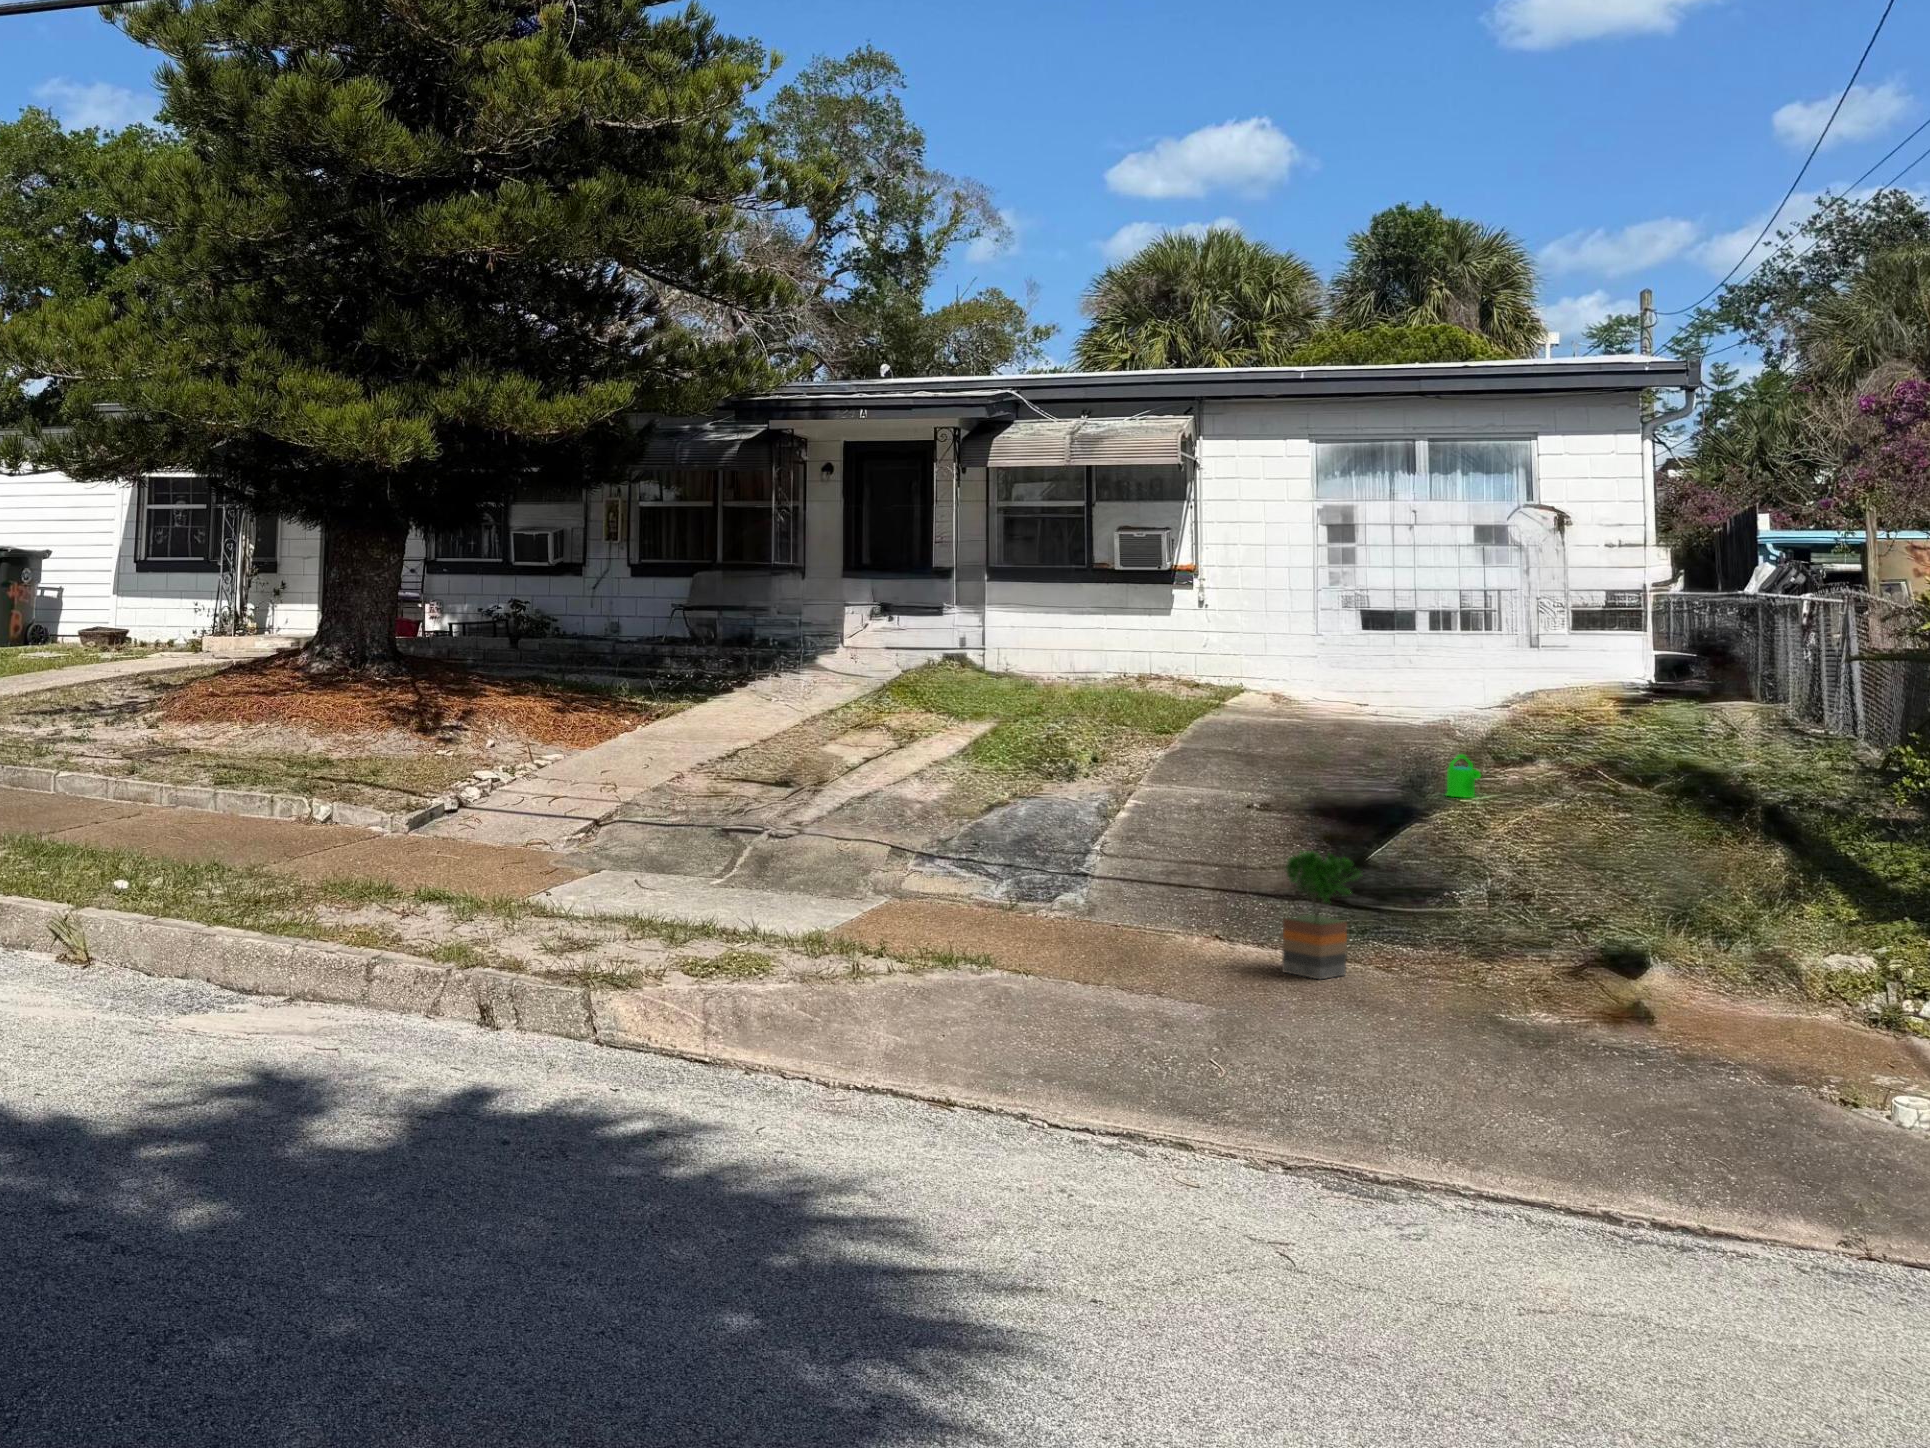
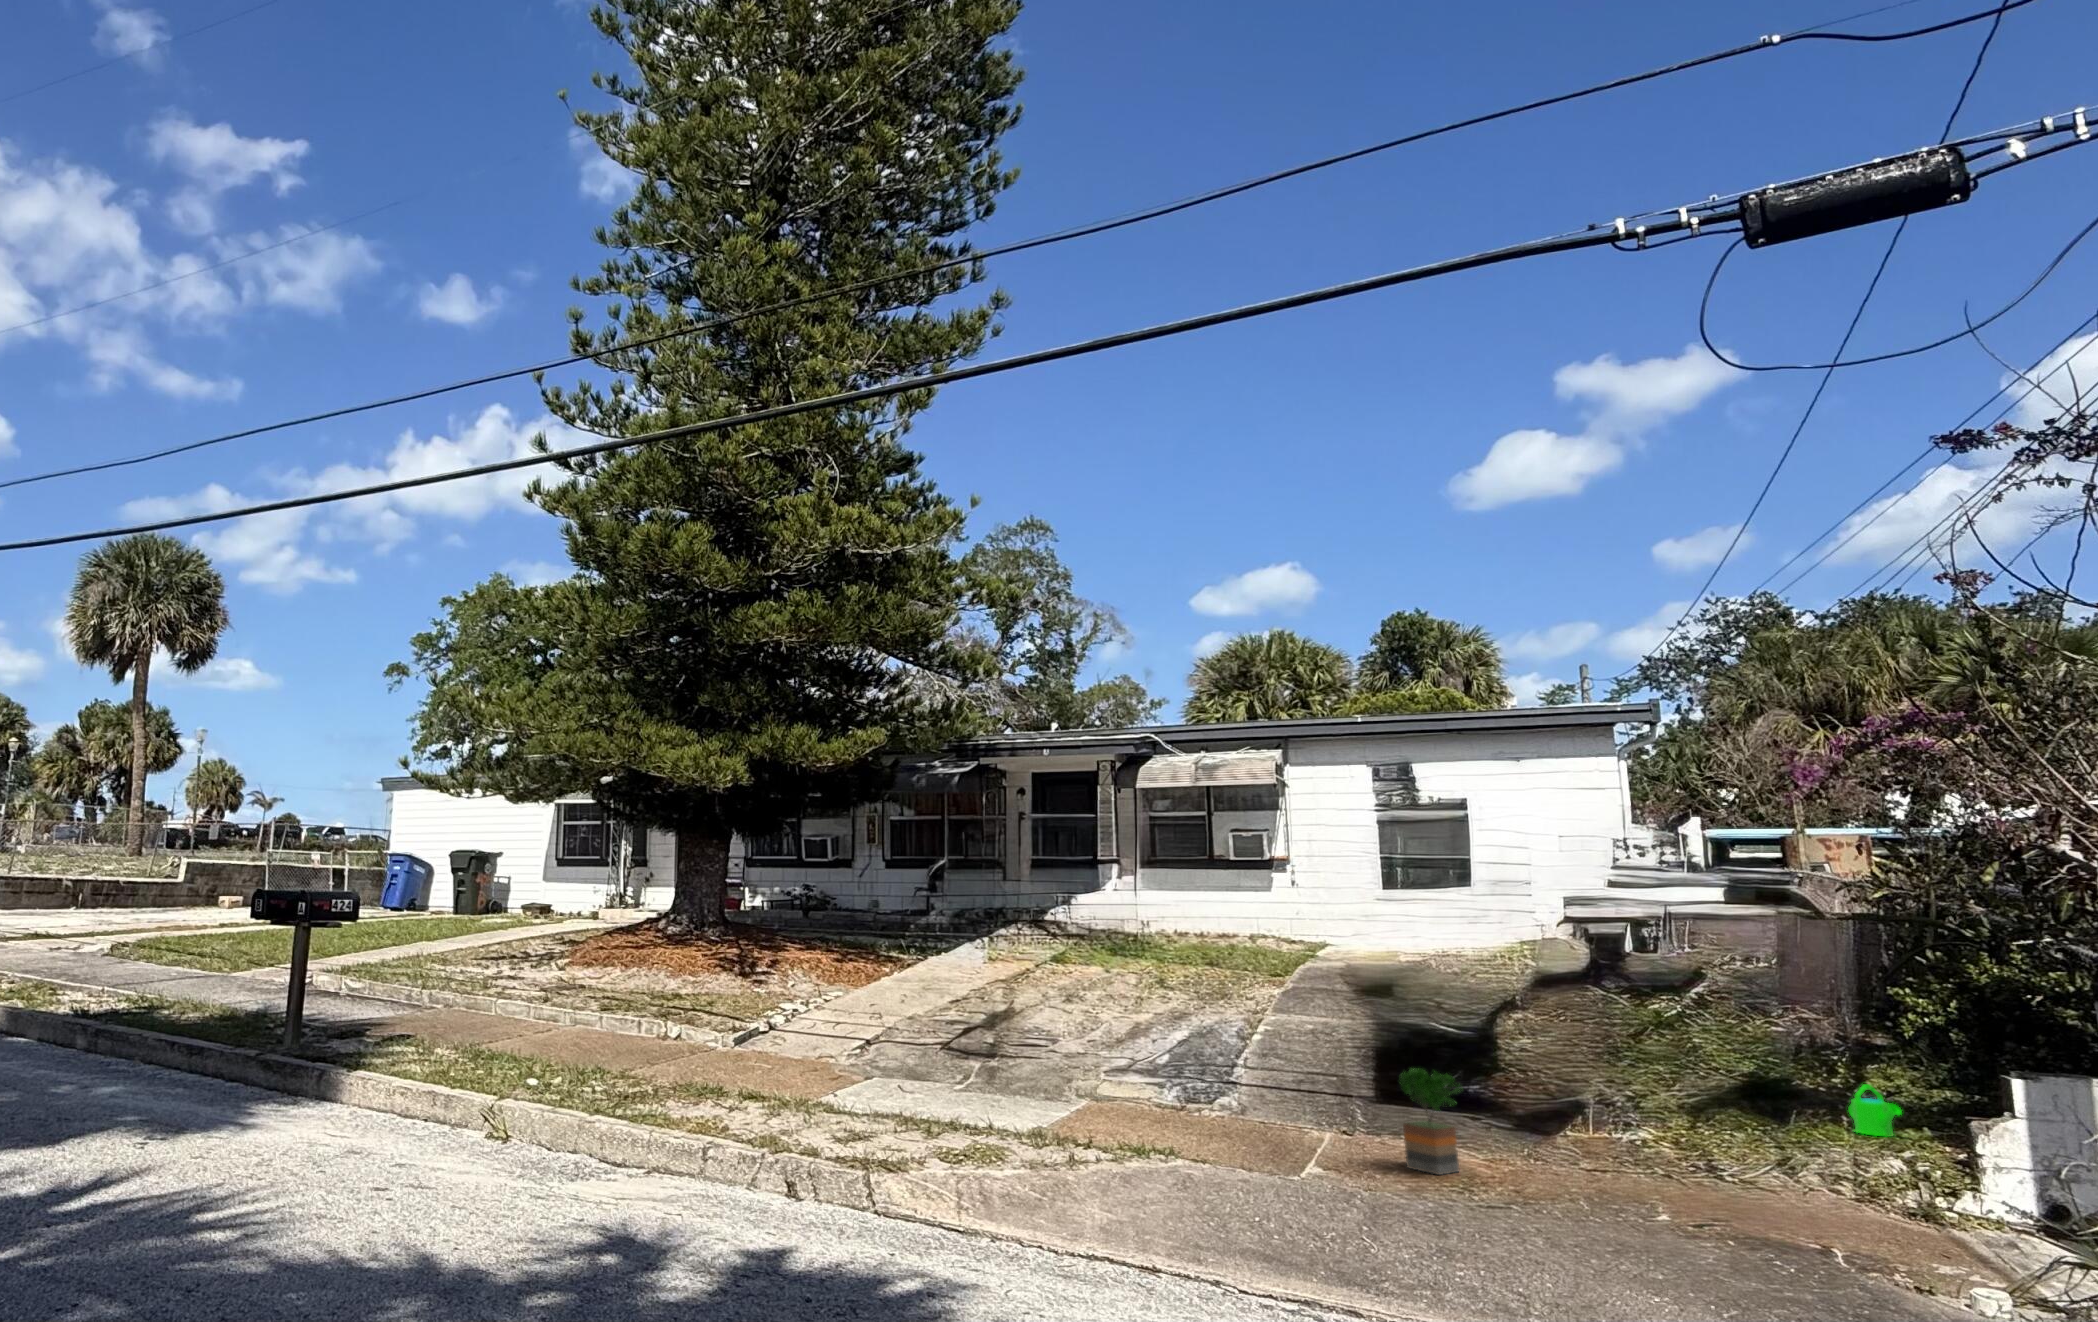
watering can: present [1446,754,1481,798] -> present [1848,1084,1902,1136]

